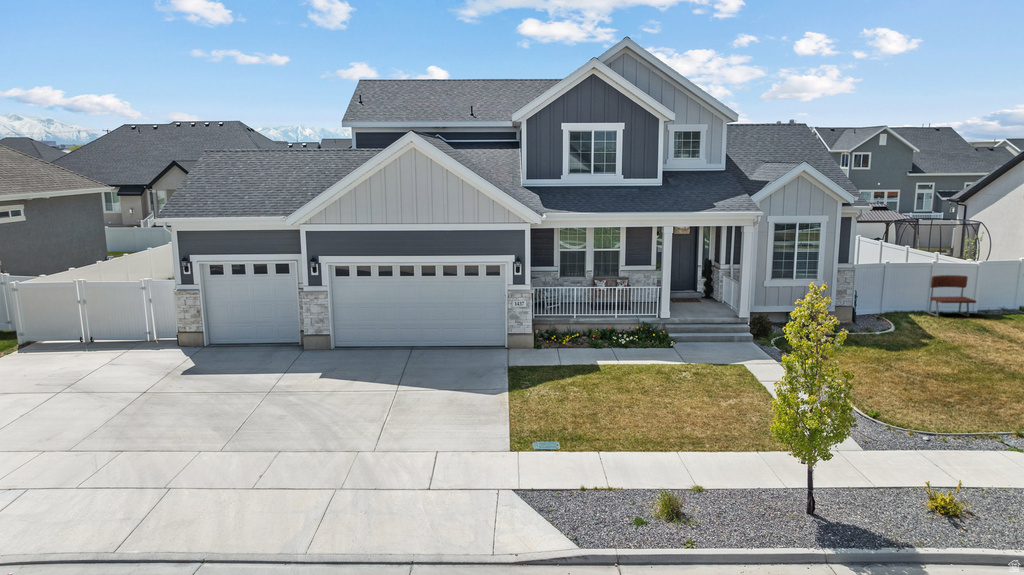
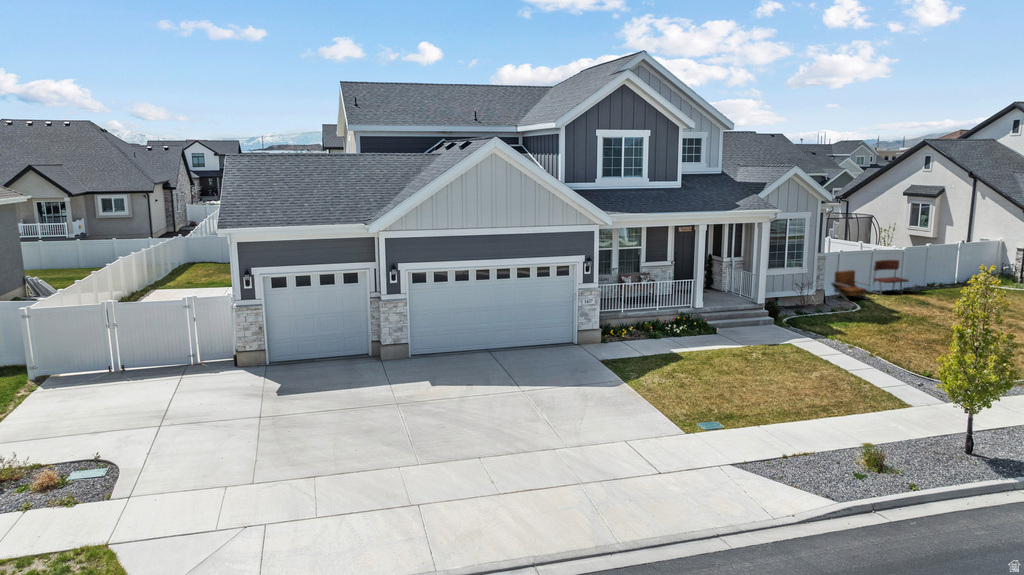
lounge chair: none [864,286,916,322] -> present [831,270,868,301]

